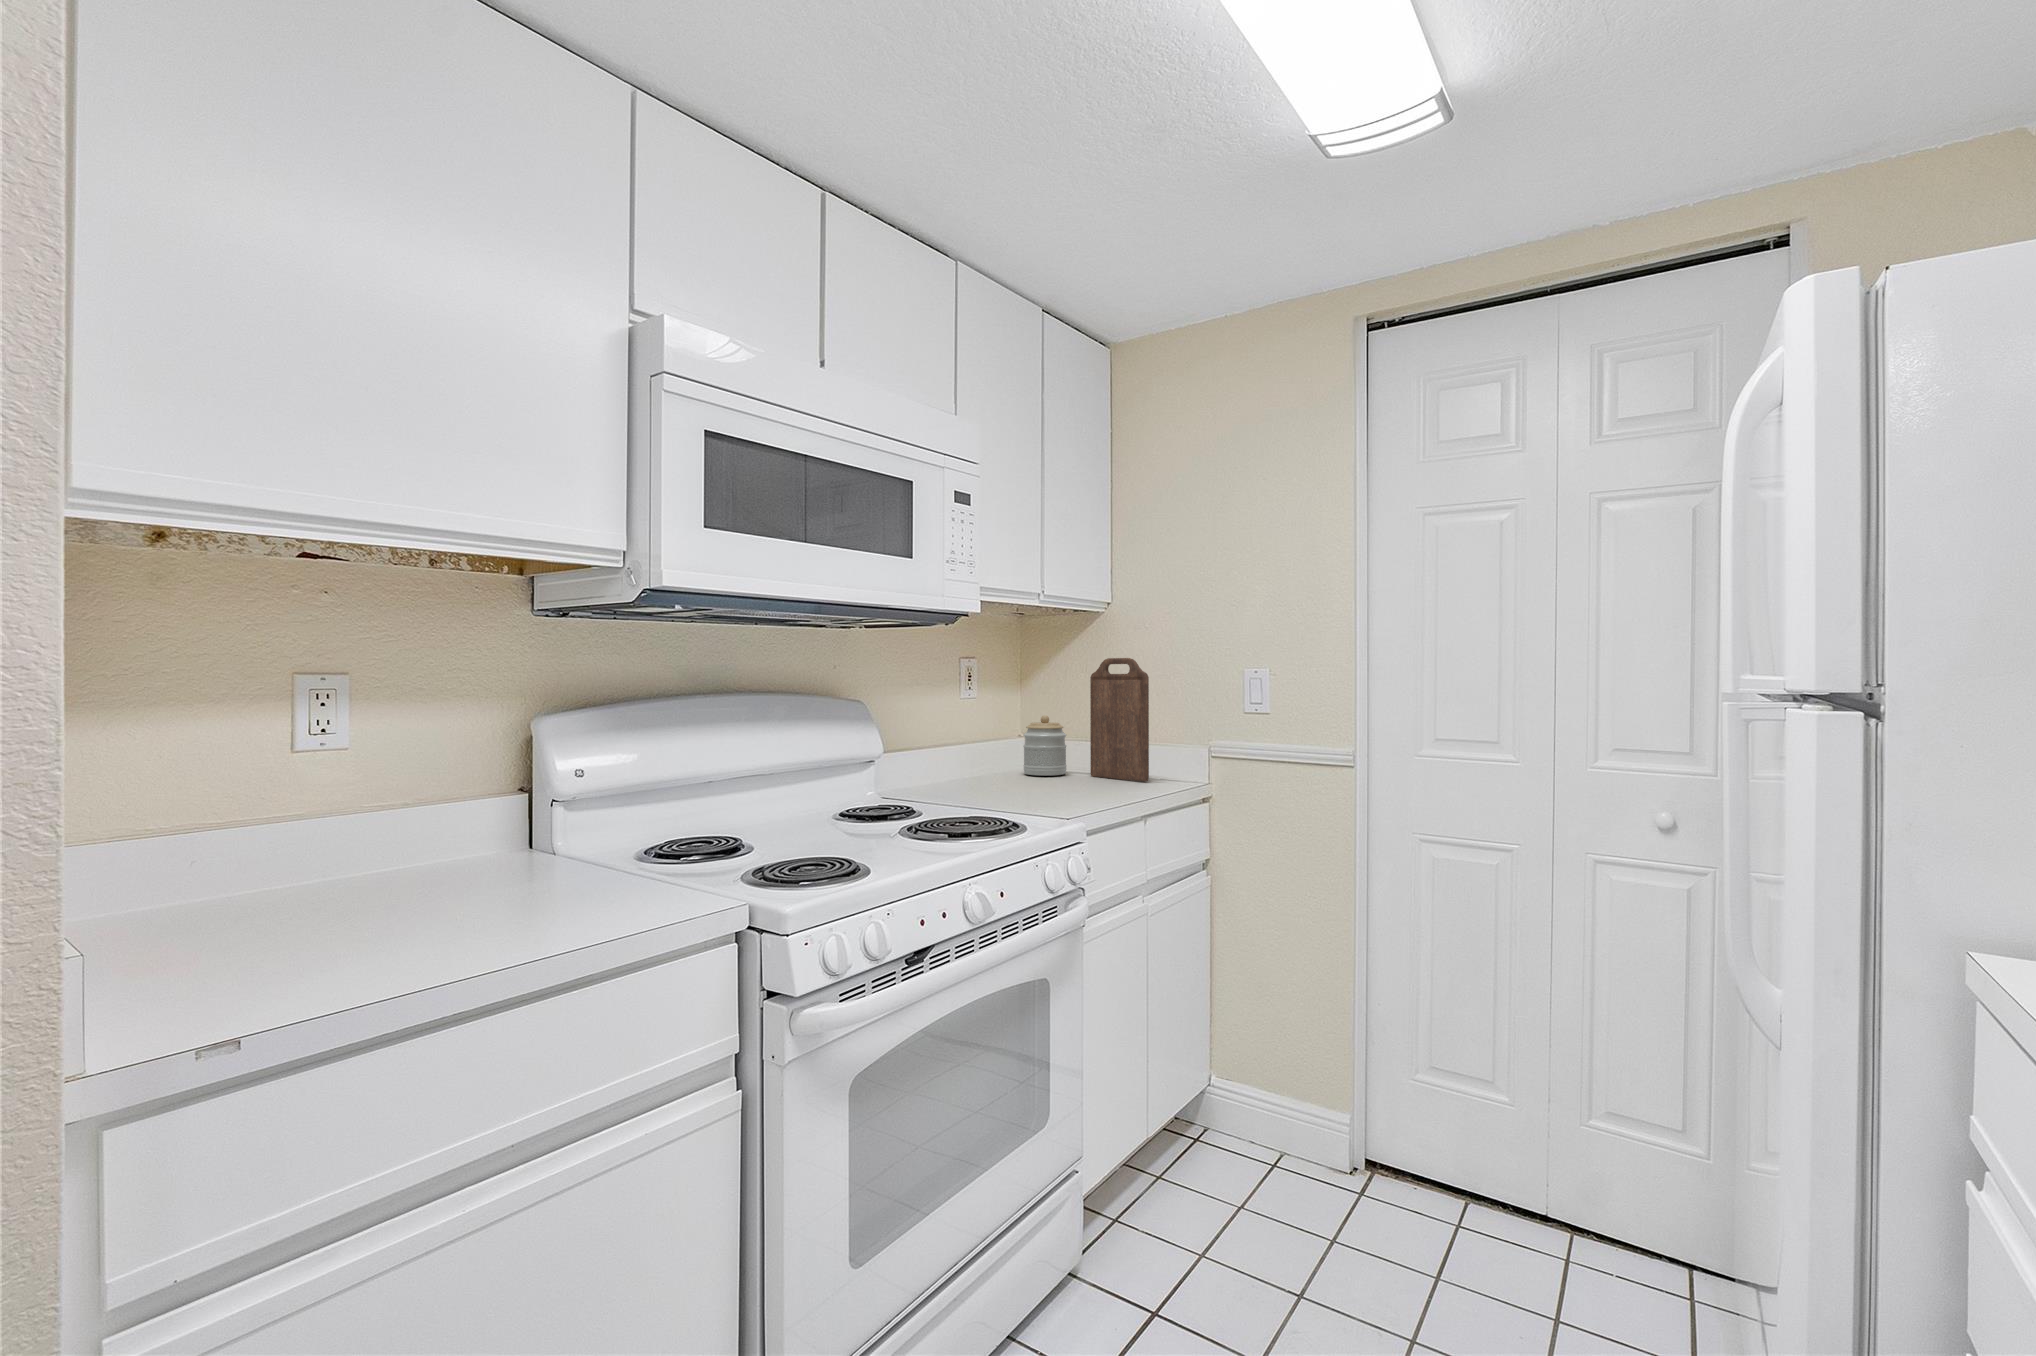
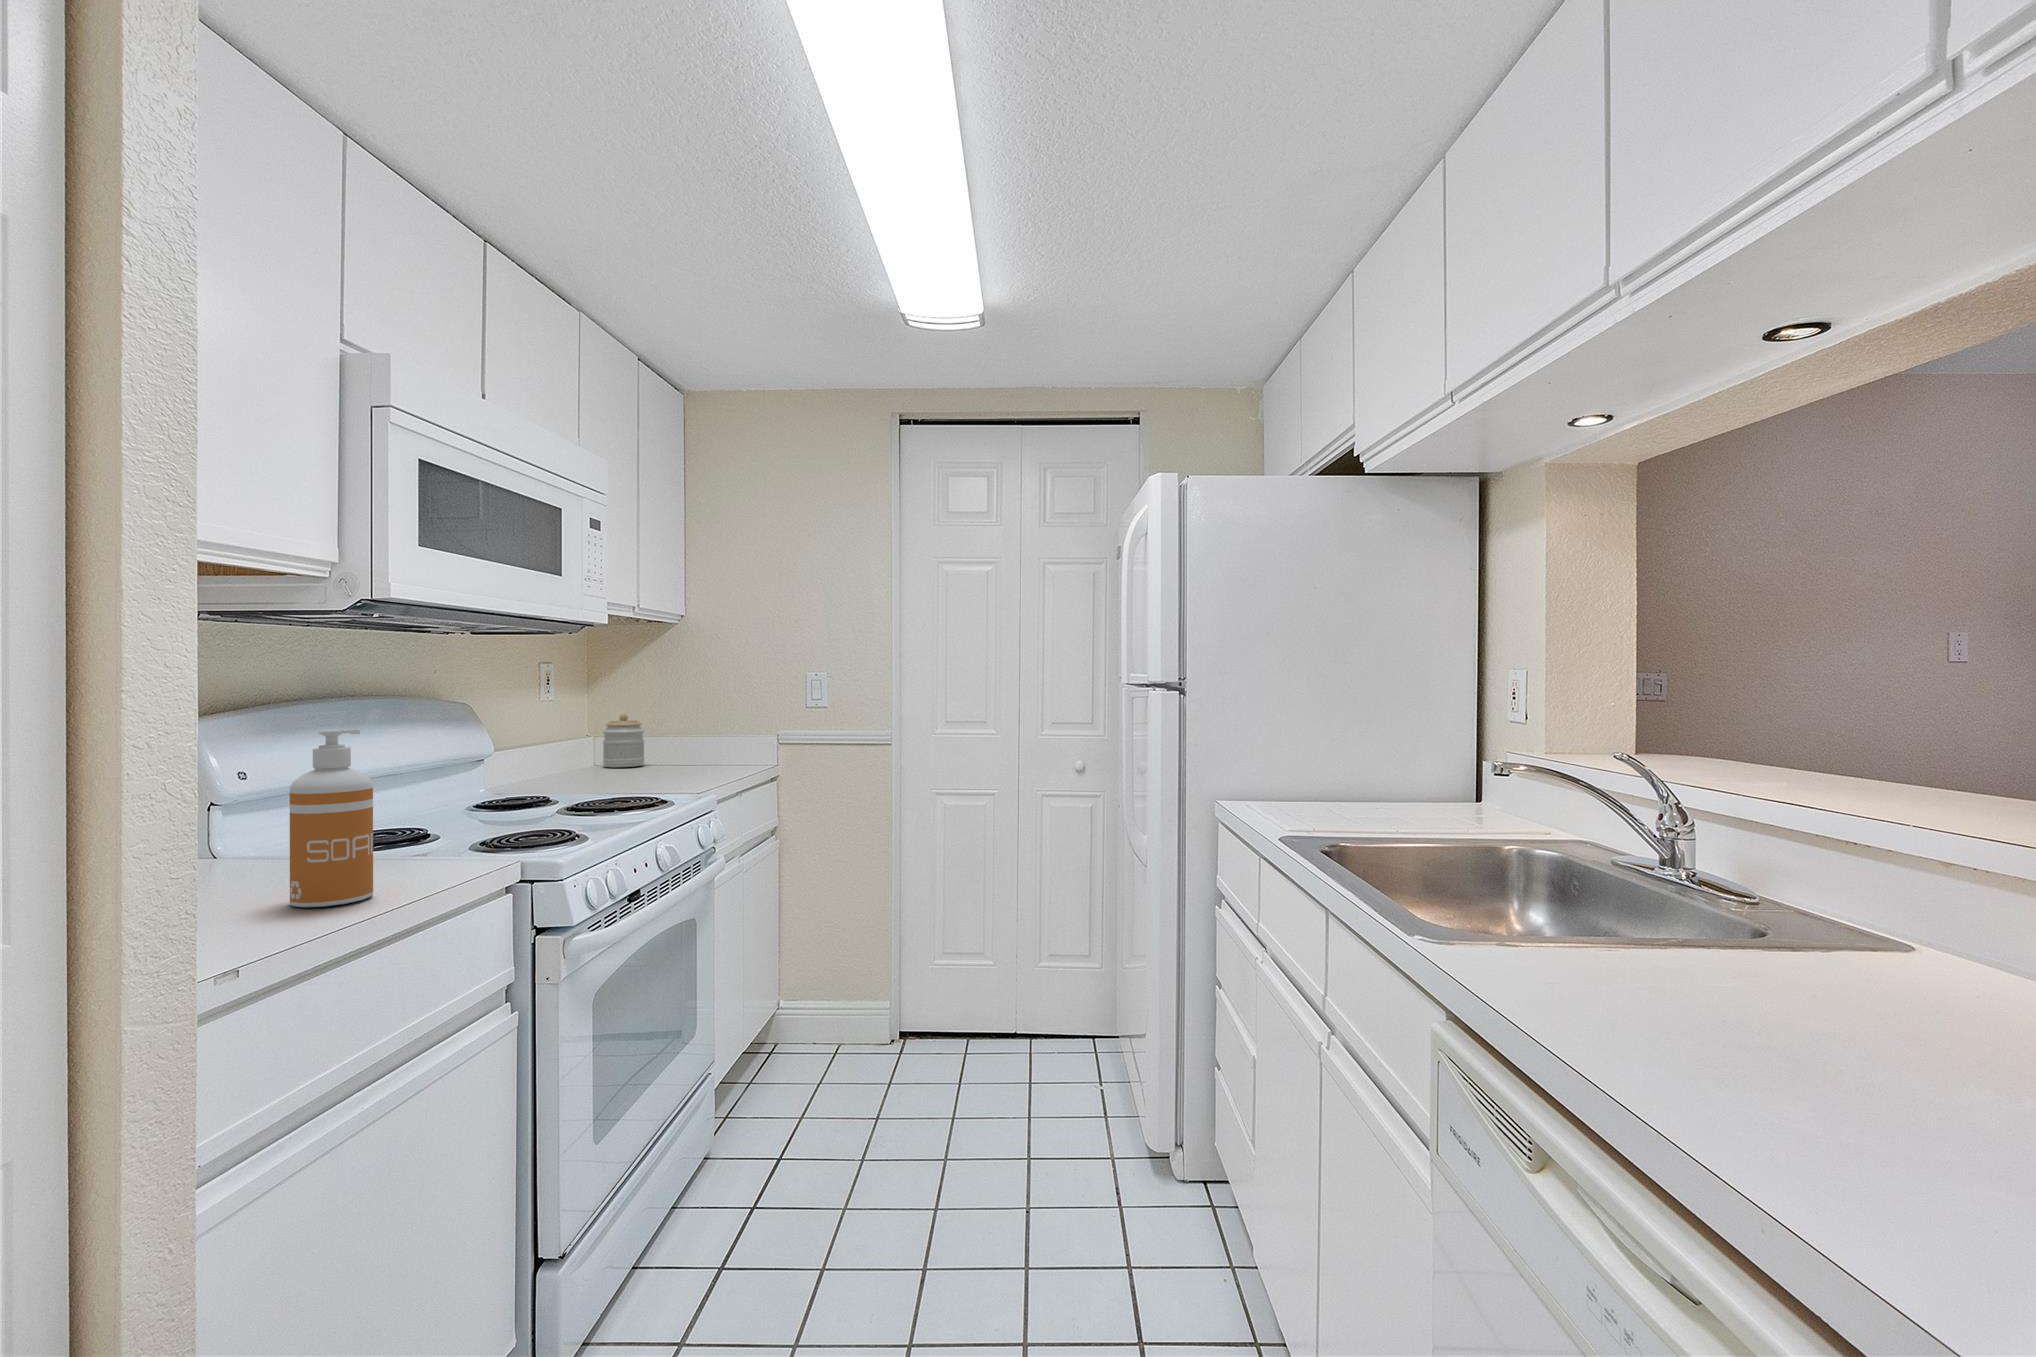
cutting board: present [1090,658,1149,781] -> none [668,663,725,766]
soap dispenser: none [459,737,550,947] -> present [290,730,373,907]

